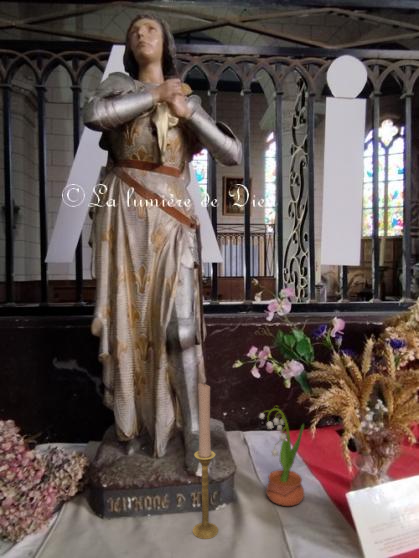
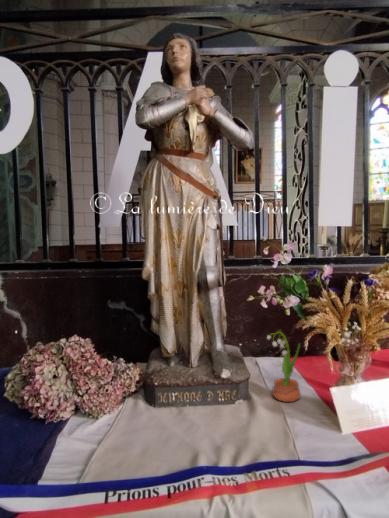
candlestick: present [193,384,218,539] -> none [219,310,237,419]

